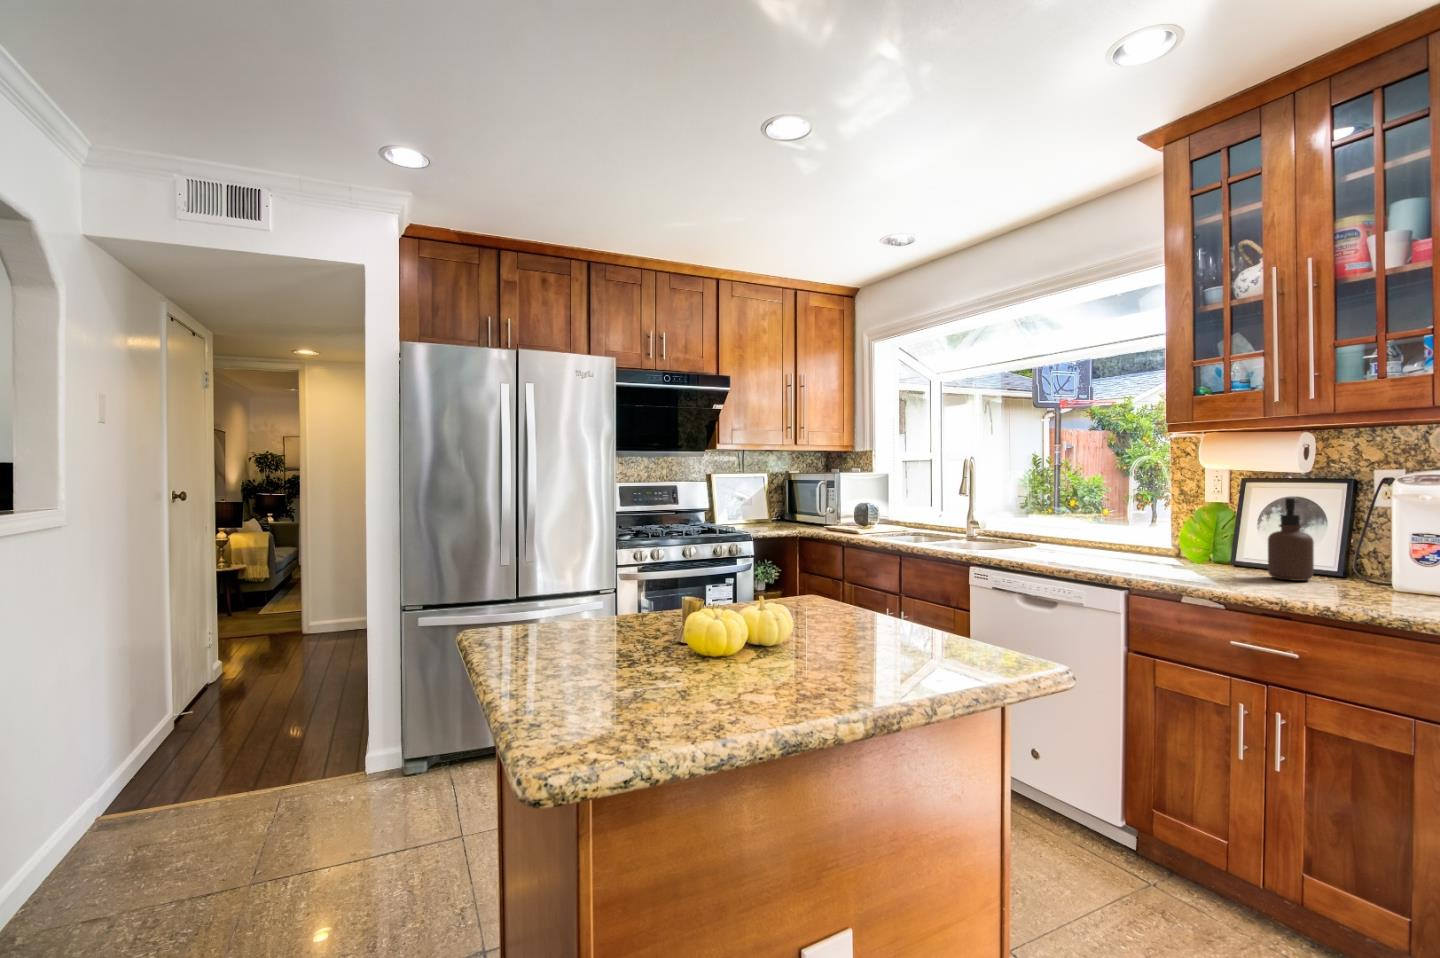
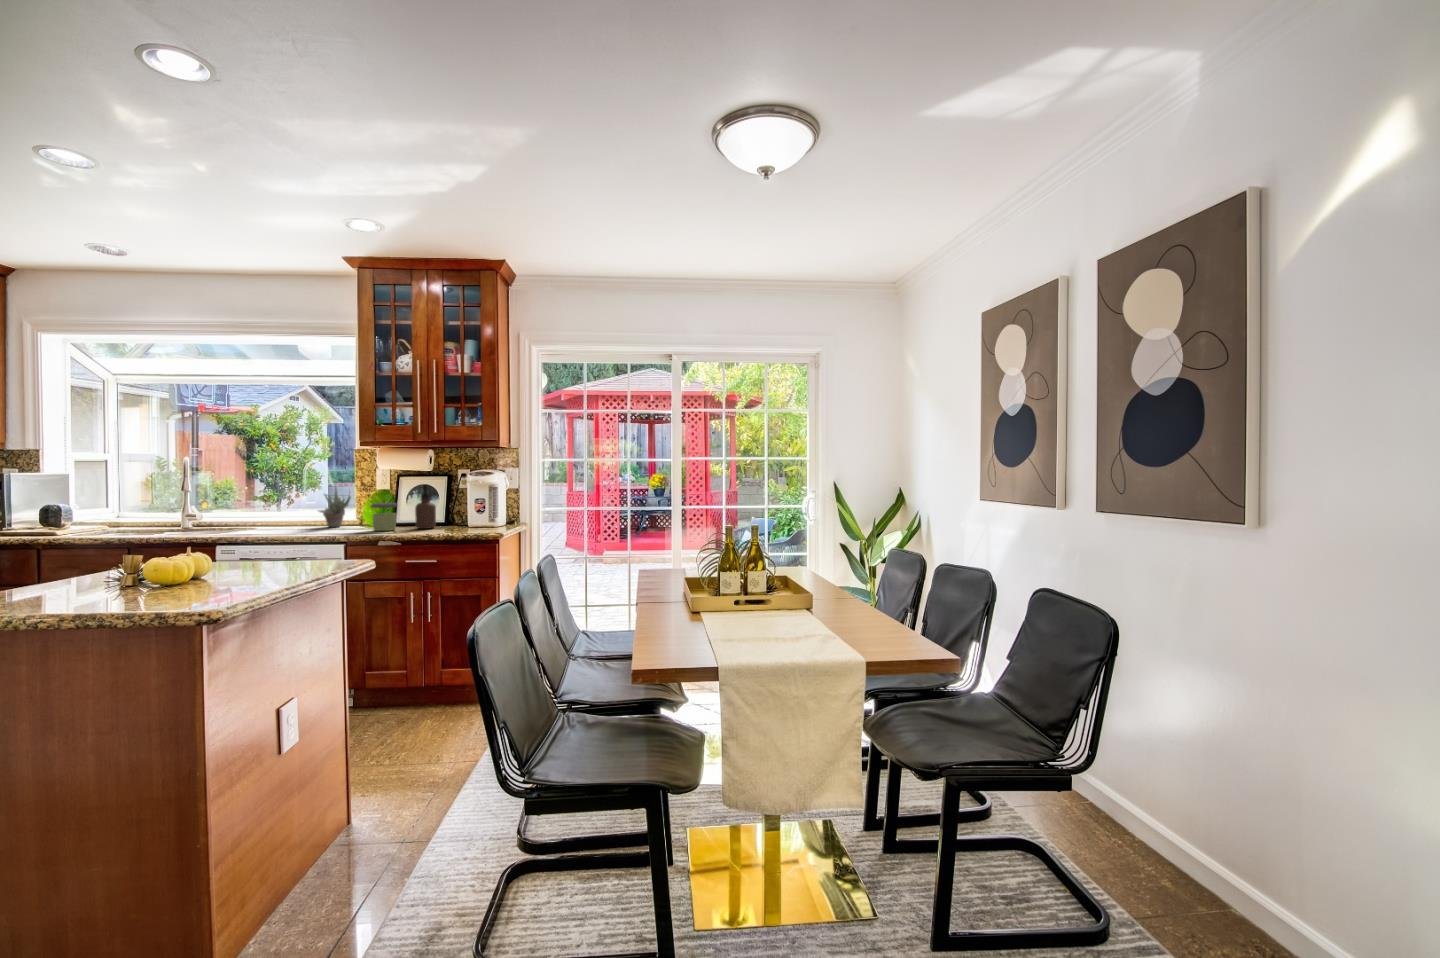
succulent plant: none [1101,492,1158,556] -> present [319,487,351,527]
jar: none [1180,526,1232,575] -> present [371,503,398,531]

